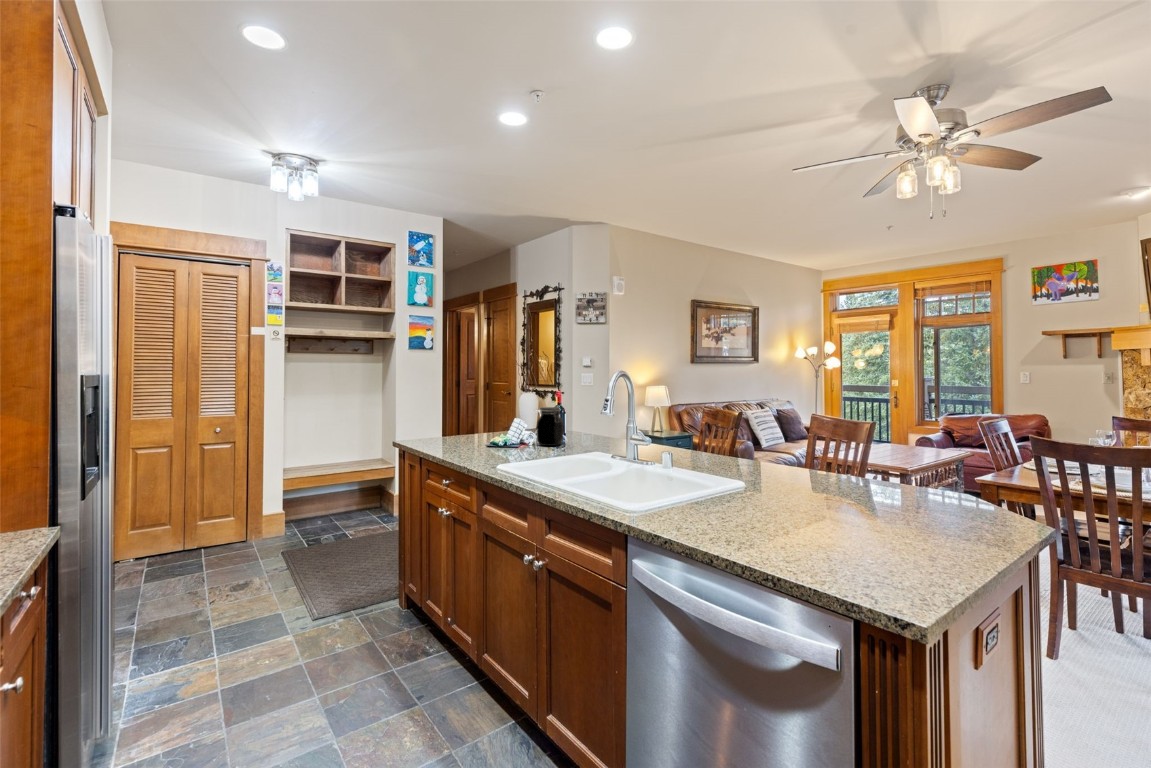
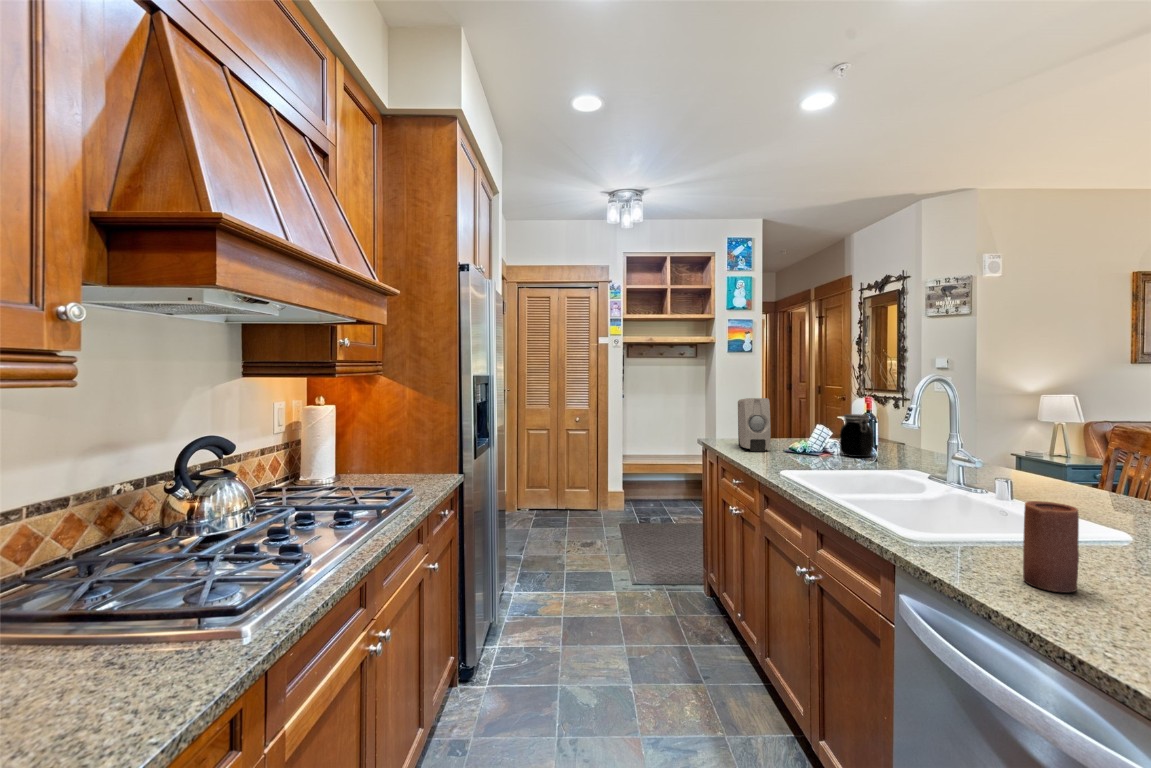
soap dispenser: none [440,394,476,449] -> present [738,398,771,451]
candle: none [716,464,749,532] -> present [1023,501,1079,592]

